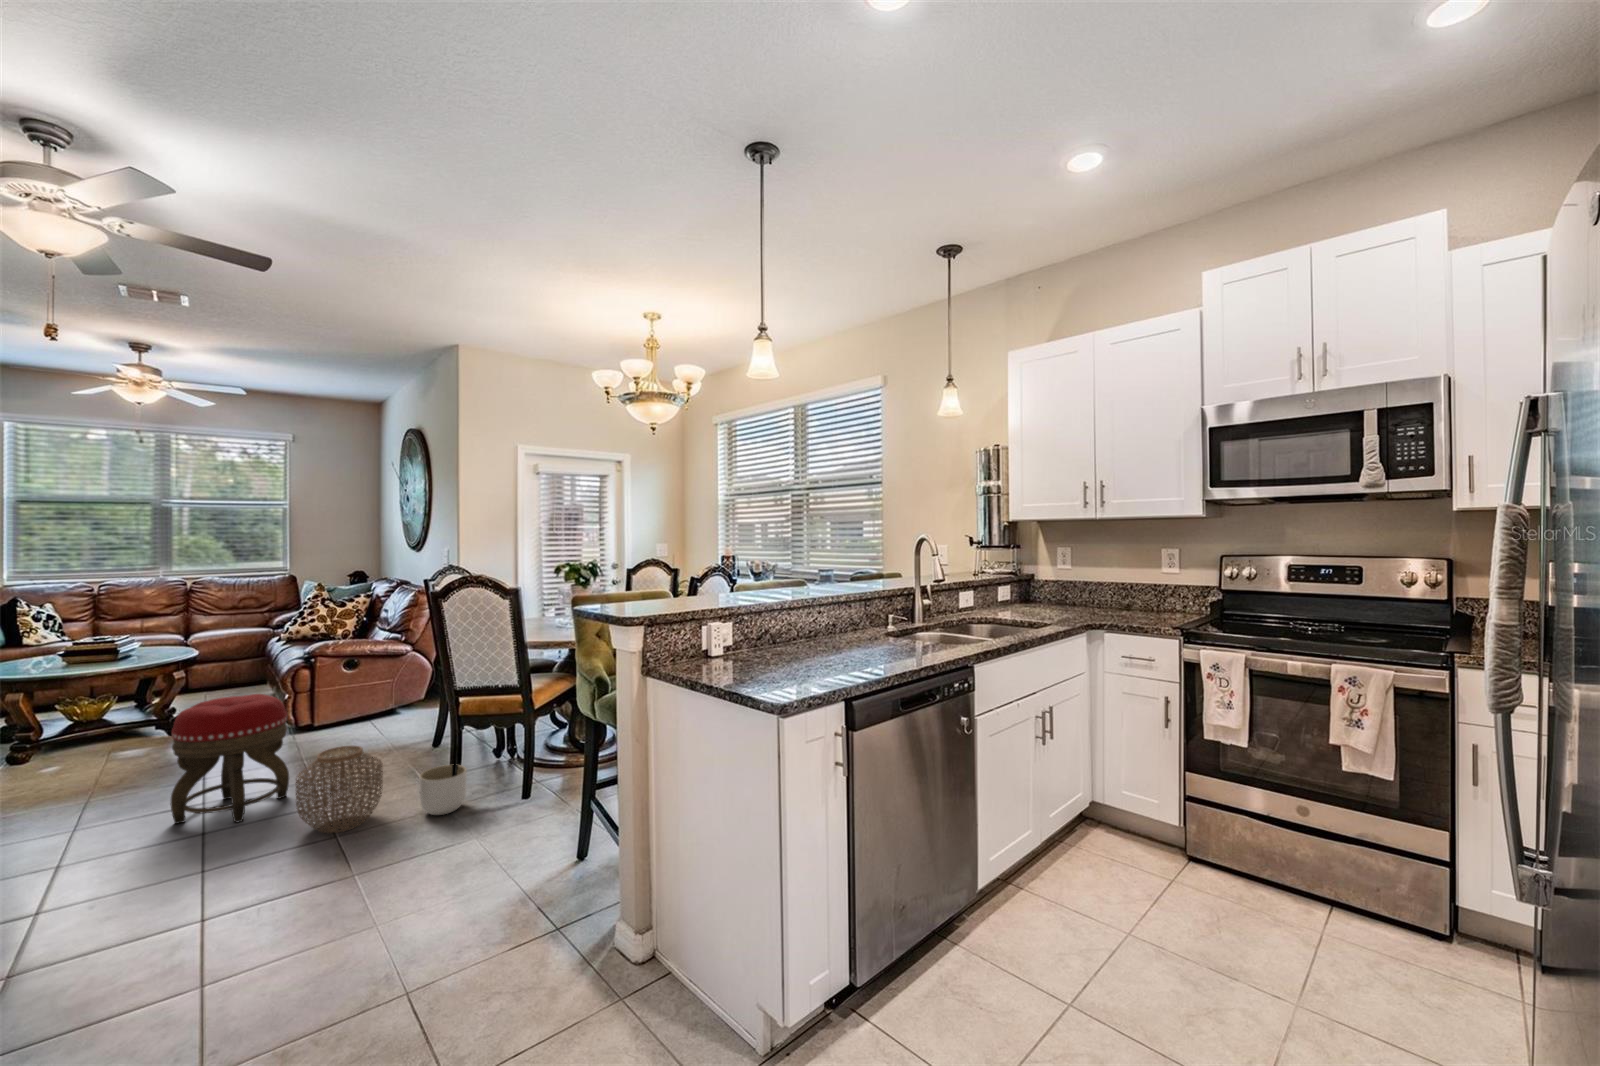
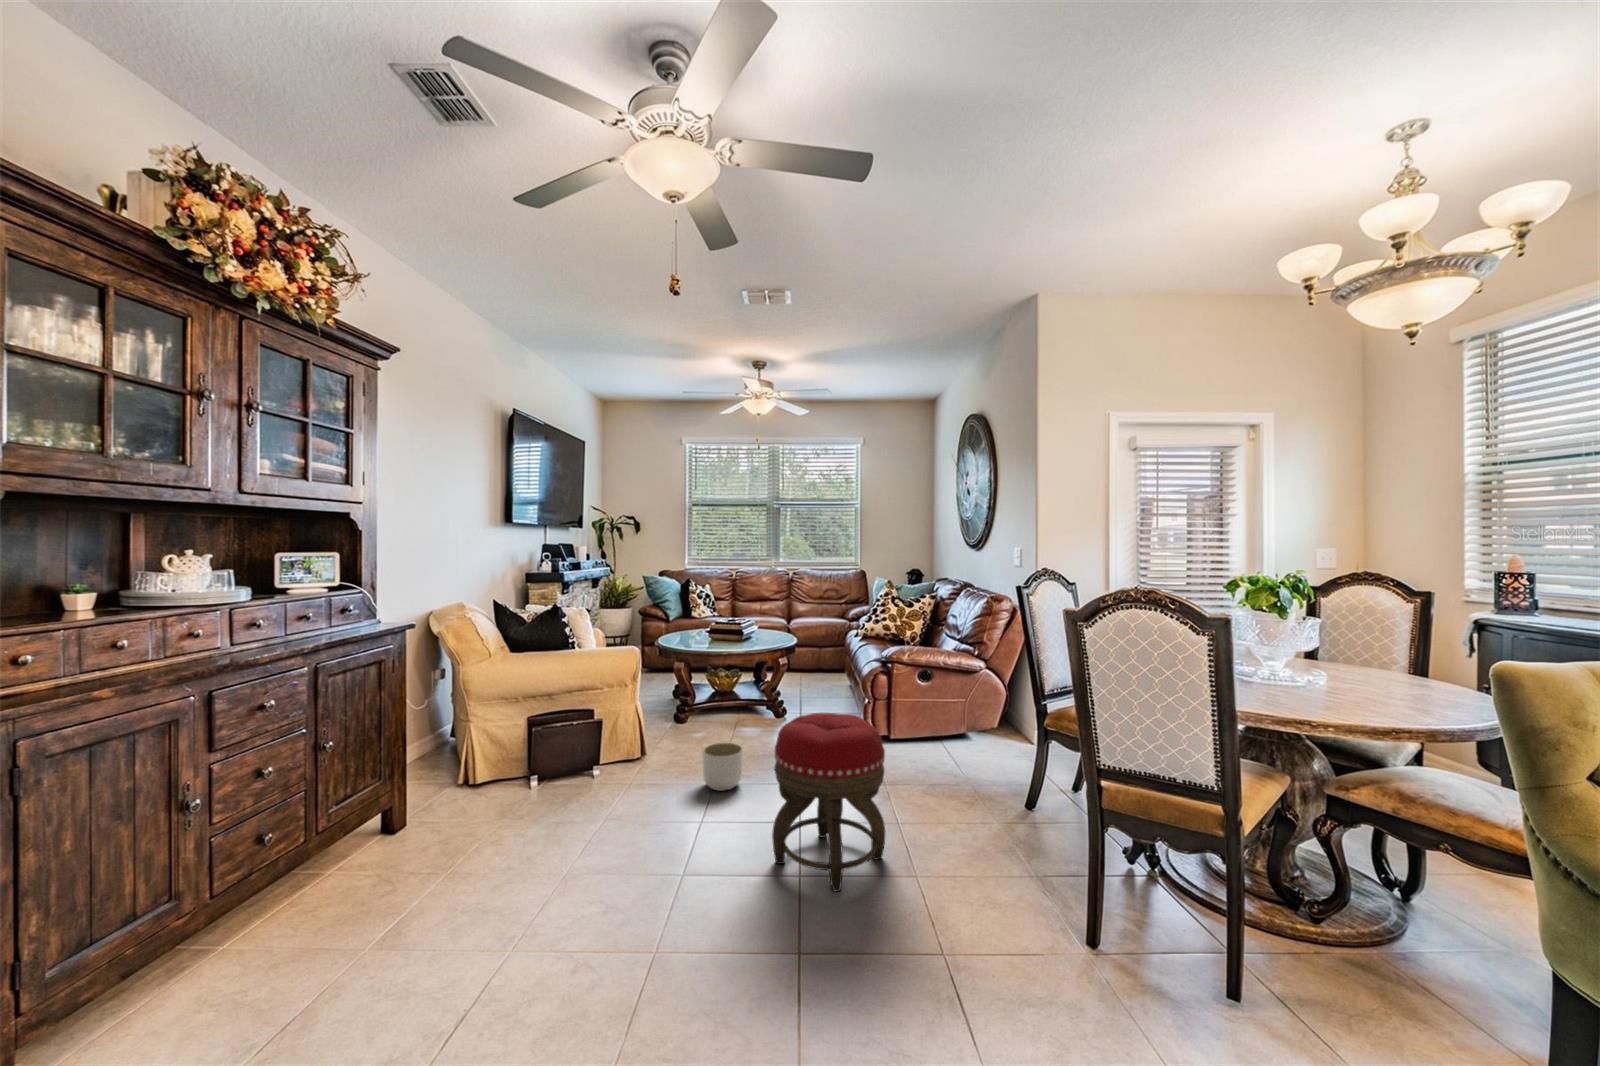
woven basket: present [296,746,383,833] -> none [907,833,1024,987]
planter: present [419,765,467,815] -> present [702,742,743,791]

